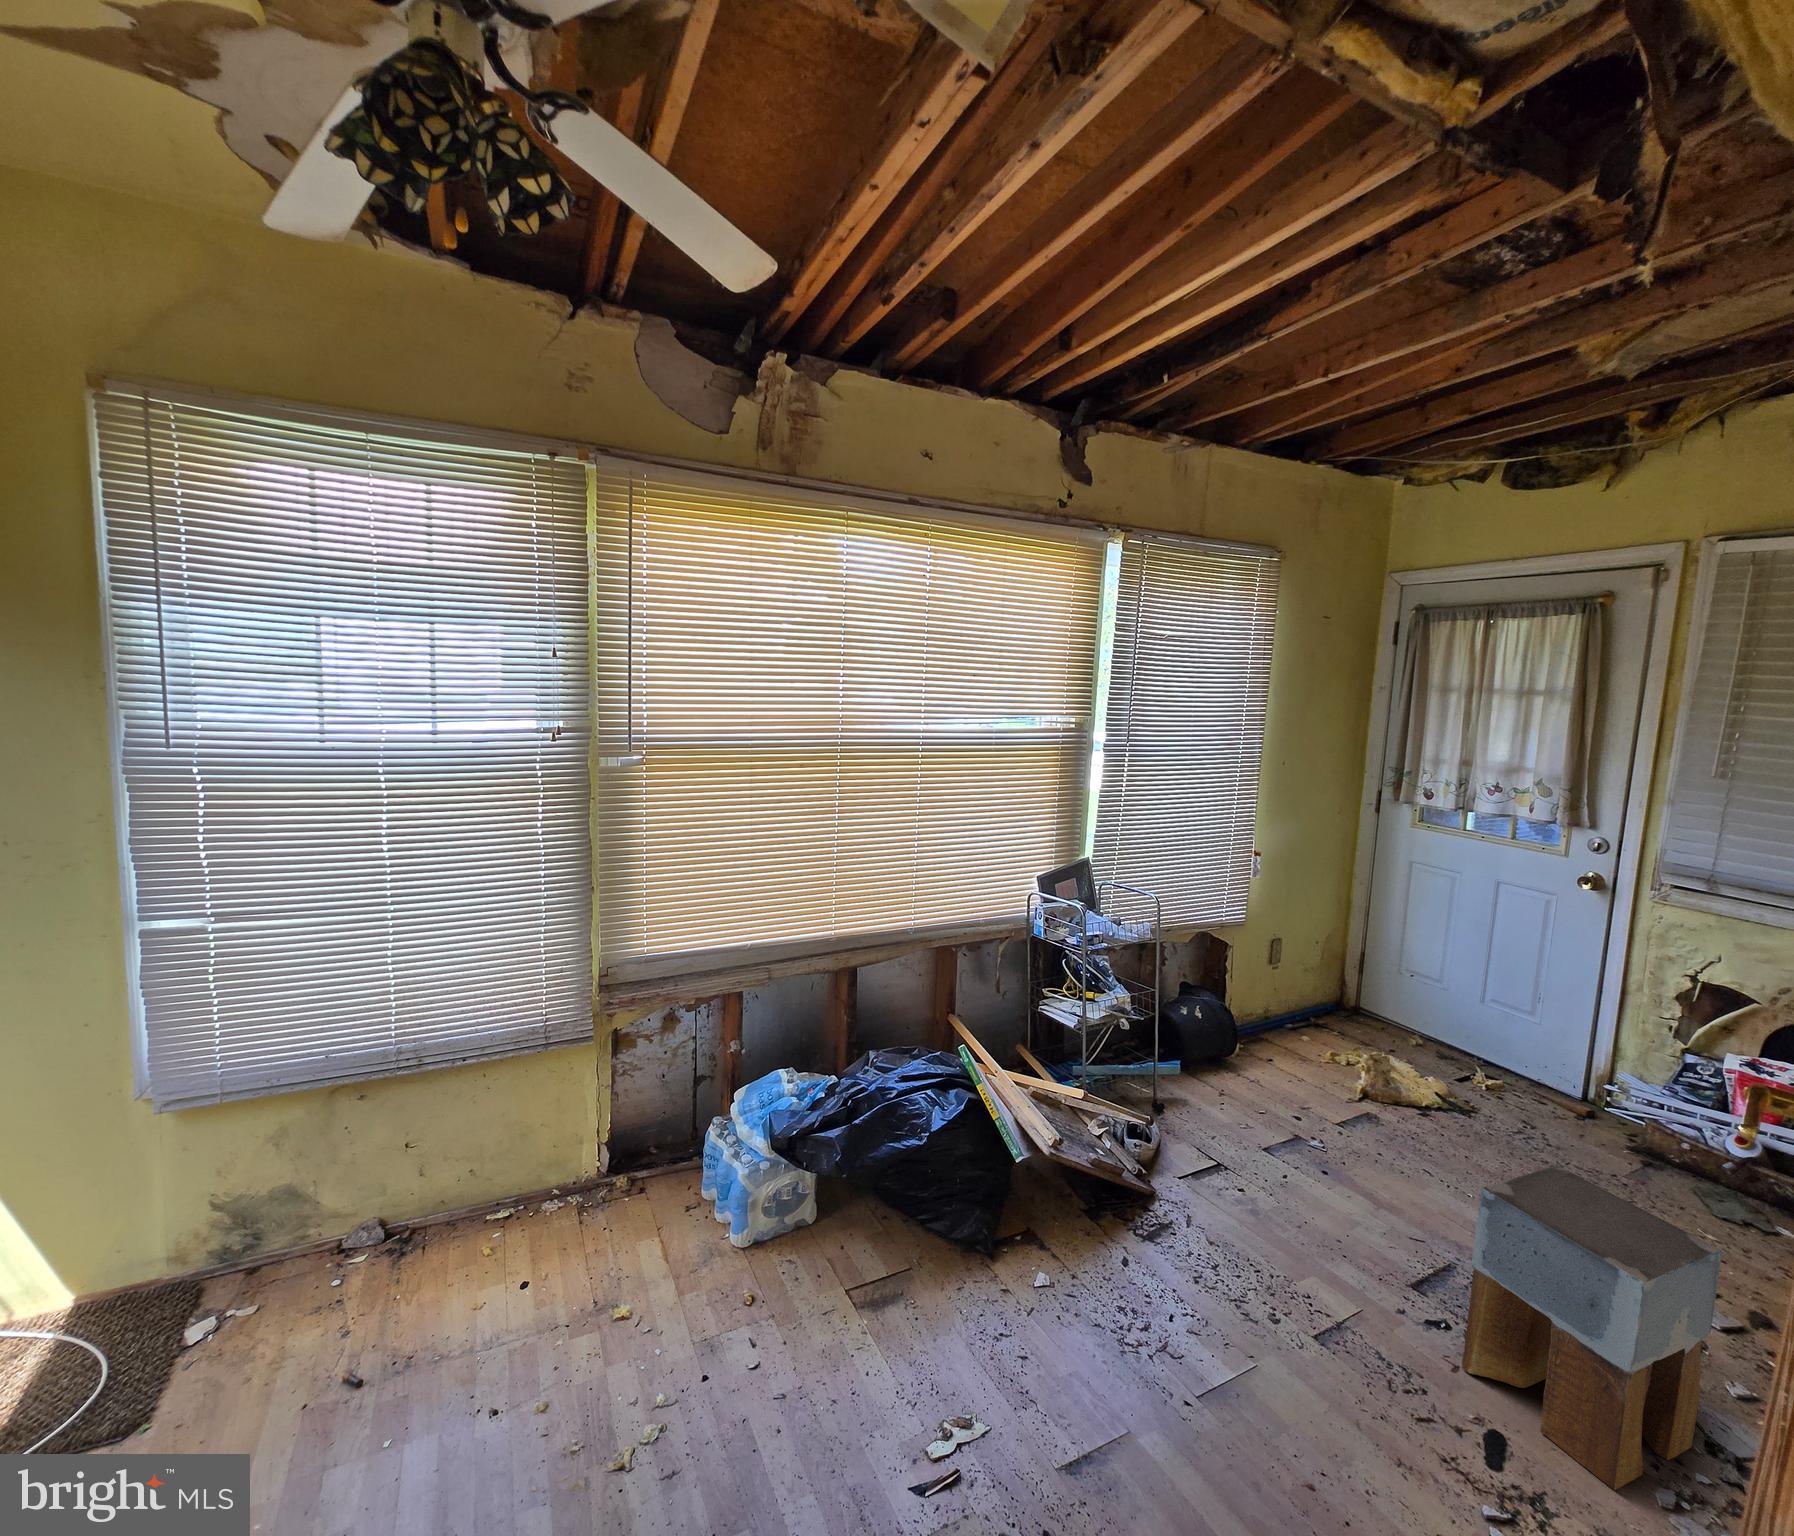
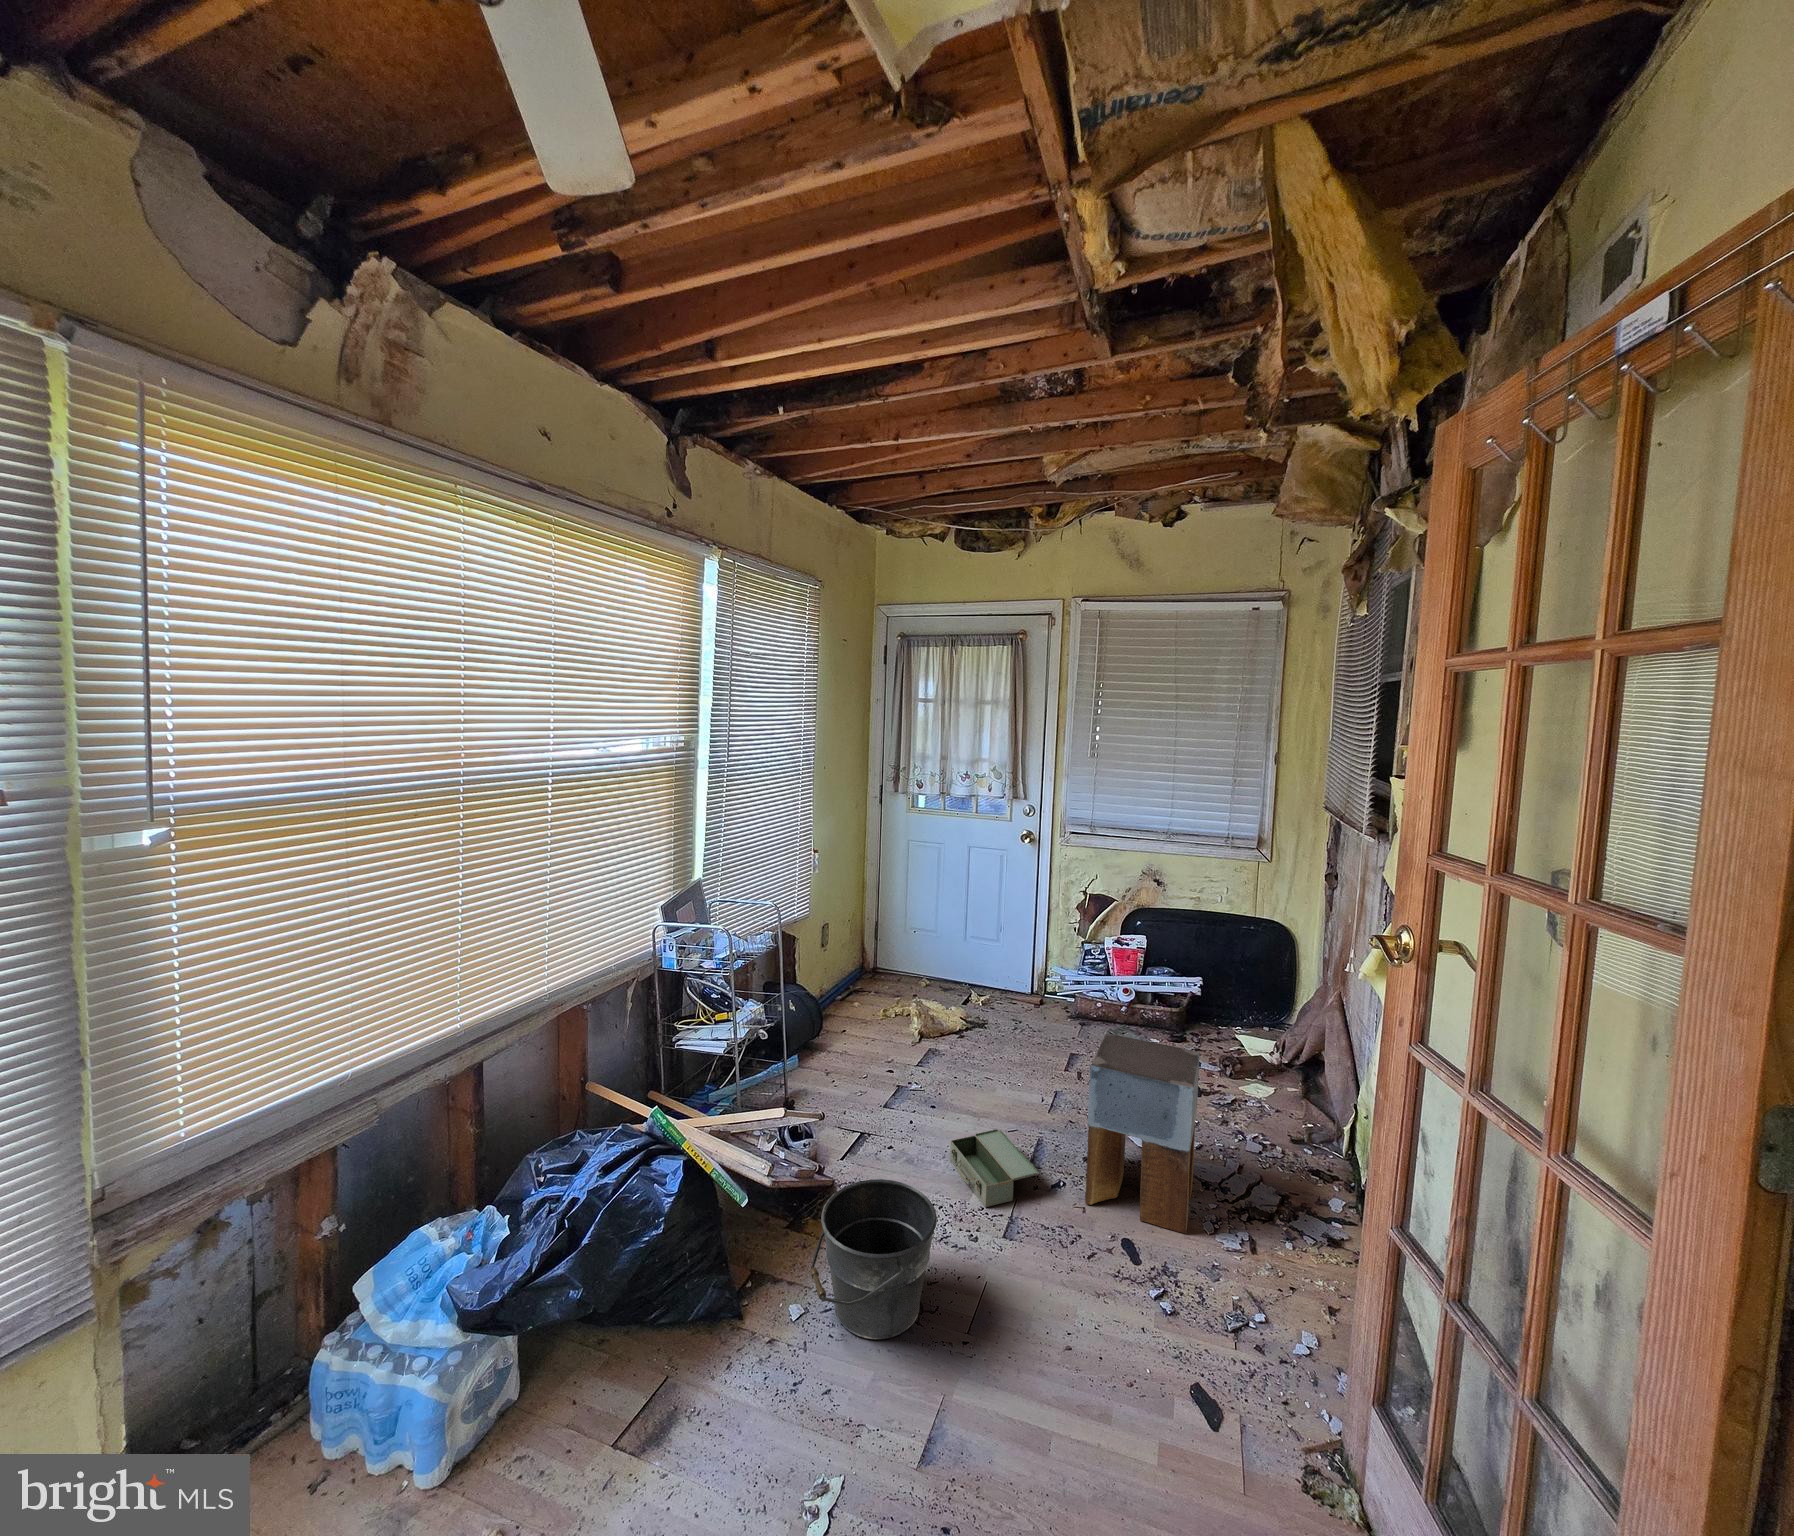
bucket: none [1056,1186,1194,1349] -> present [810,1179,937,1339]
toolbox: none [1297,1213,1399,1311] -> present [950,1130,1039,1207]

